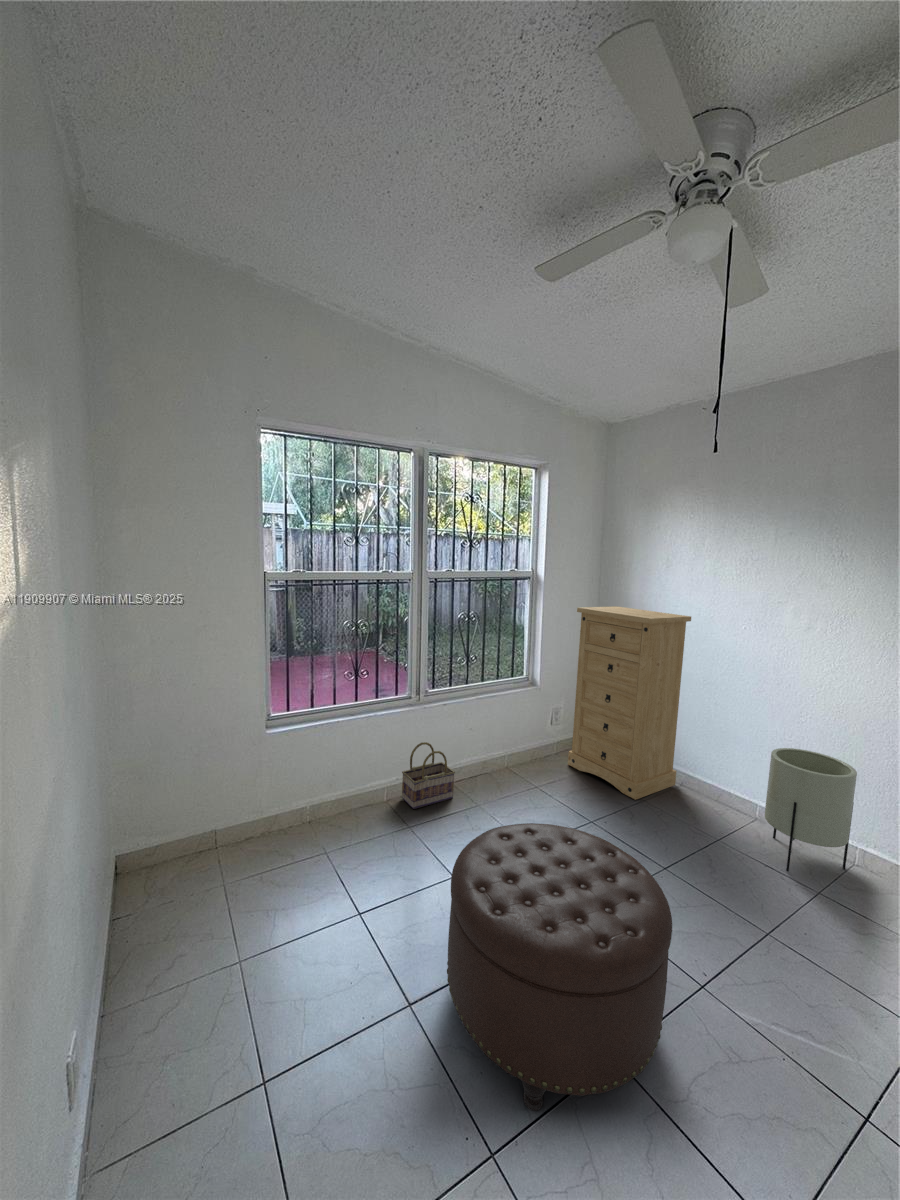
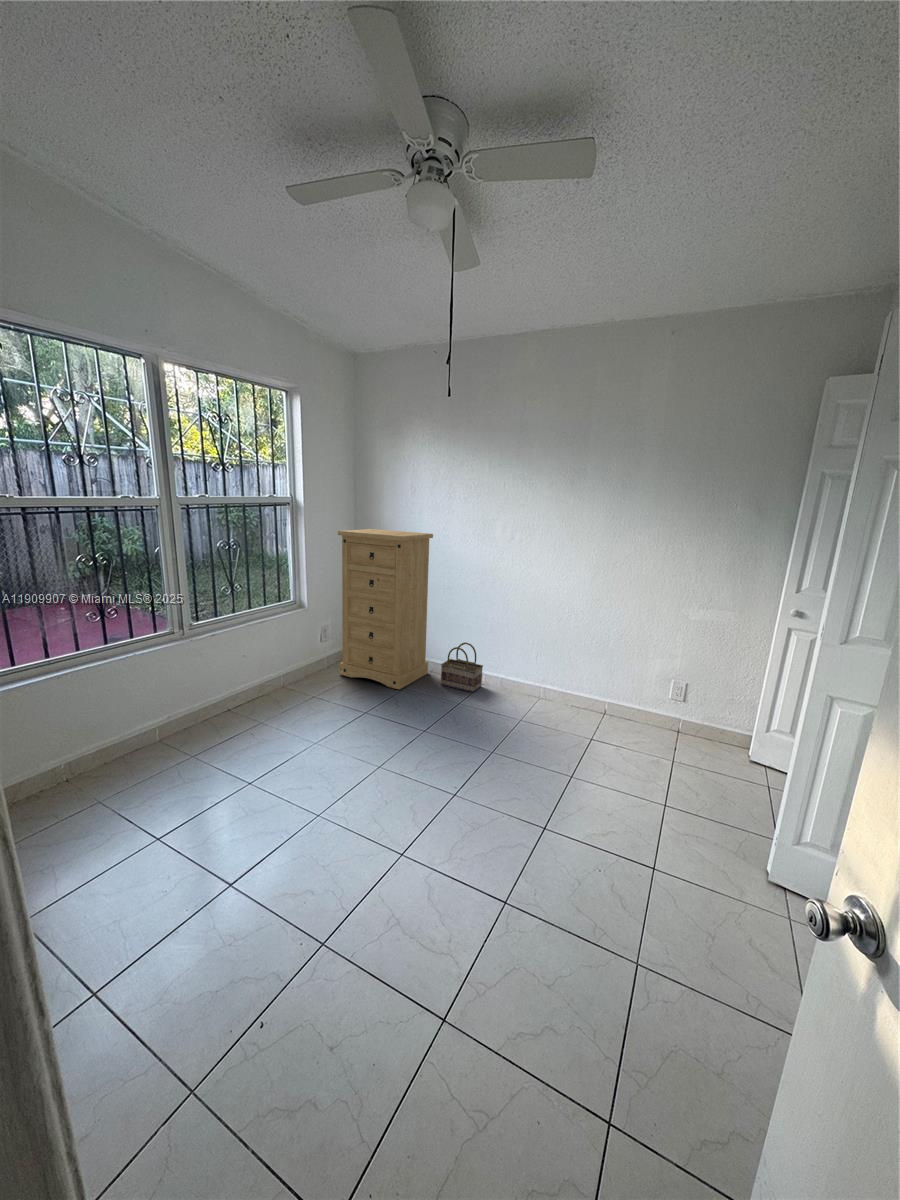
basket: present [402,742,455,809] -> present [441,642,483,692]
planter: present [765,748,857,871] -> none [489,627,541,712]
ottoman: present [447,823,672,1111] -> none [262,709,437,904]

